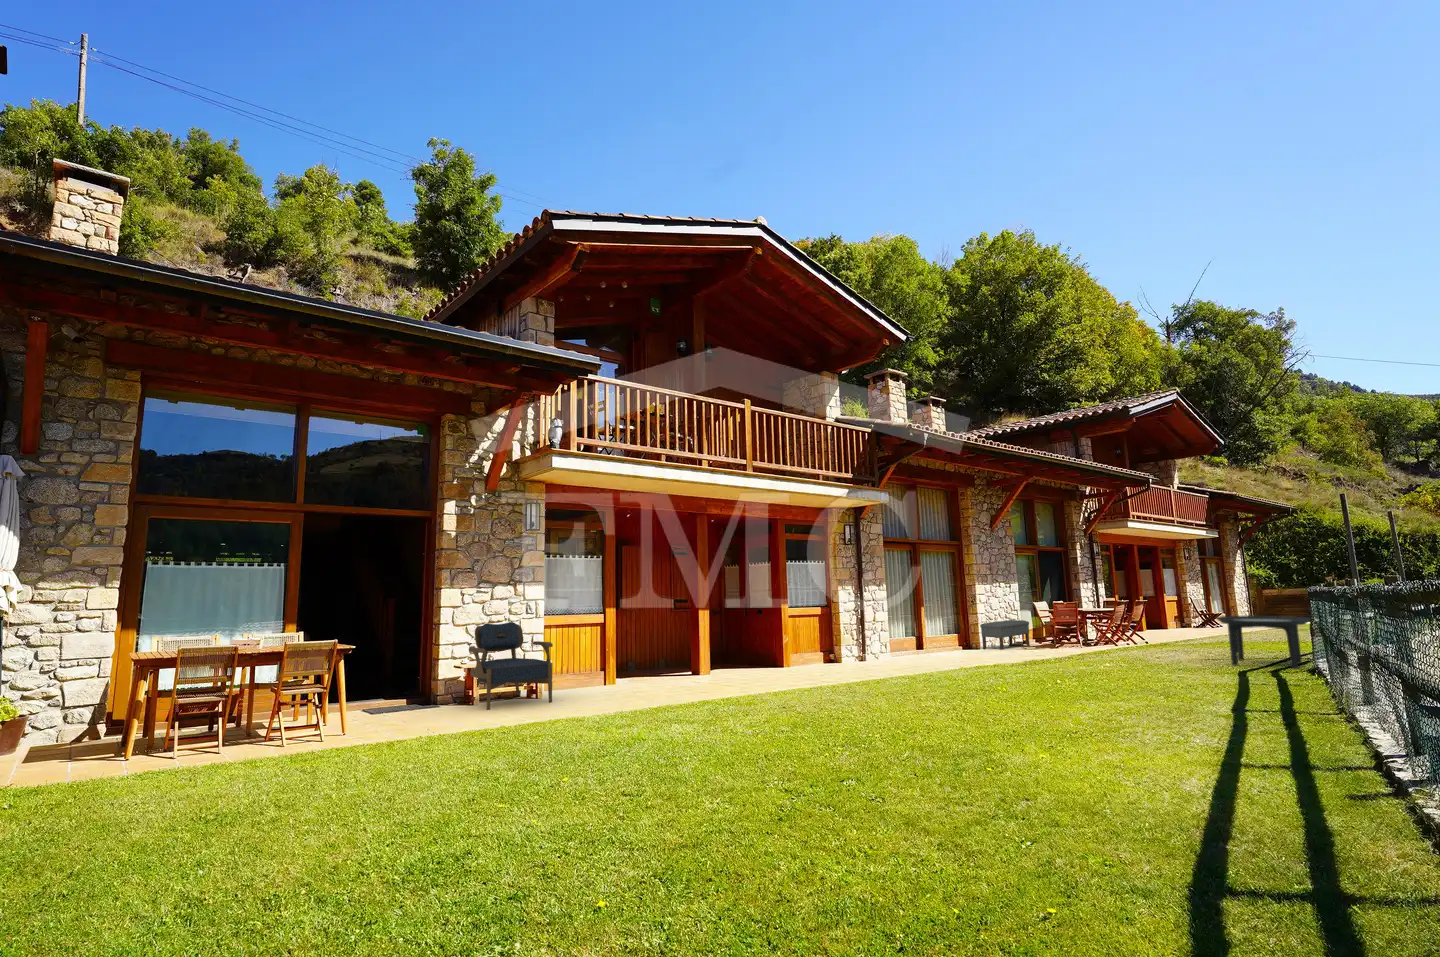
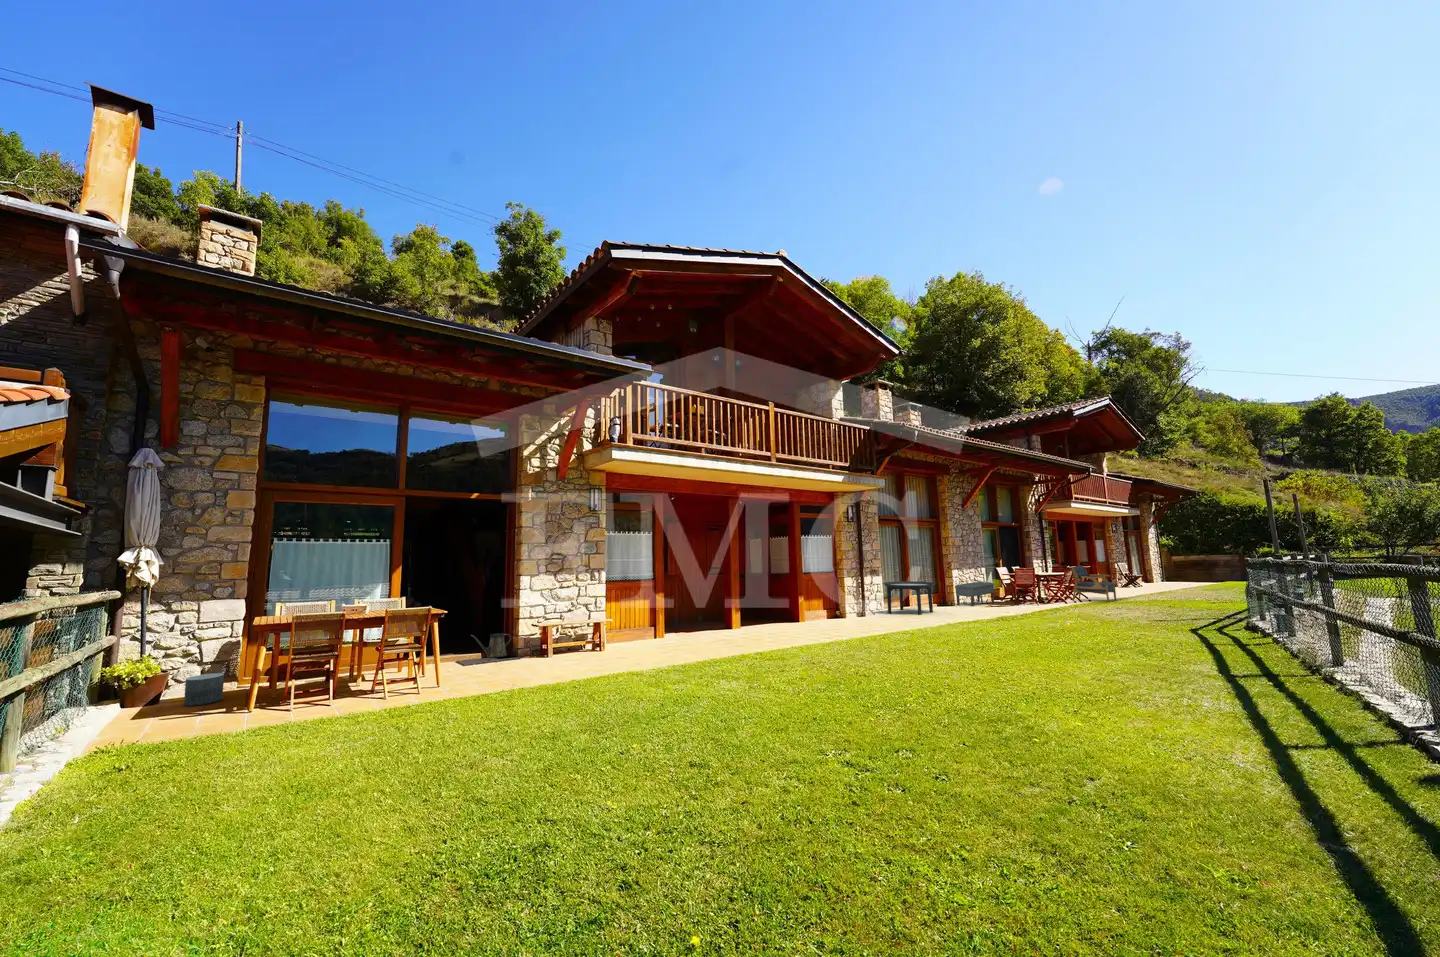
round table: present [1216,616,1310,669] -> present [883,581,935,615]
armchair: present [469,622,553,710] -> present [1072,566,1116,602]
watering can: none [380,677,428,706] -> present [471,633,511,658]
planter: none [45,719,91,756] -> present [184,673,224,706]

